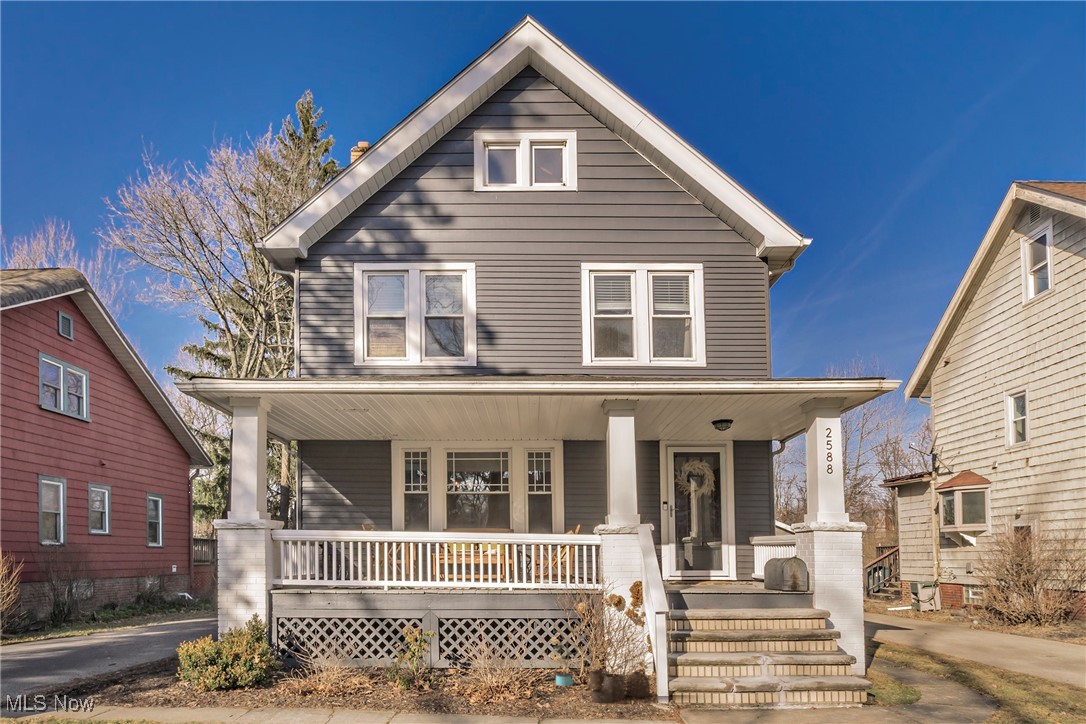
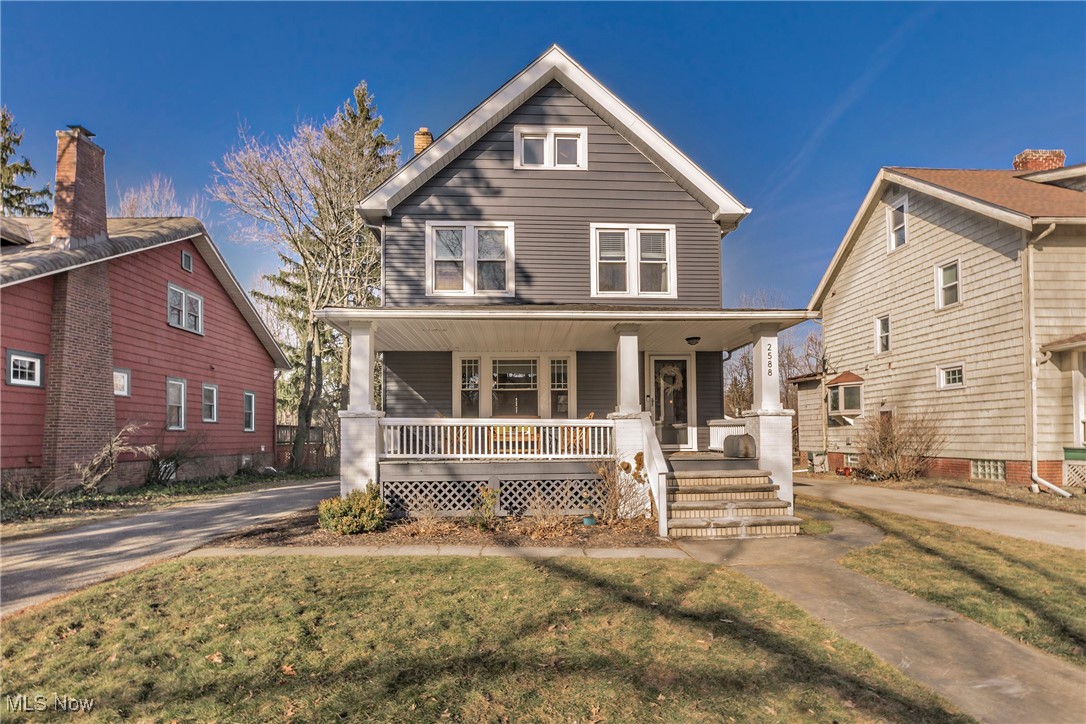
woven basket: present [589,670,650,703] -> none [610,512,653,537]

